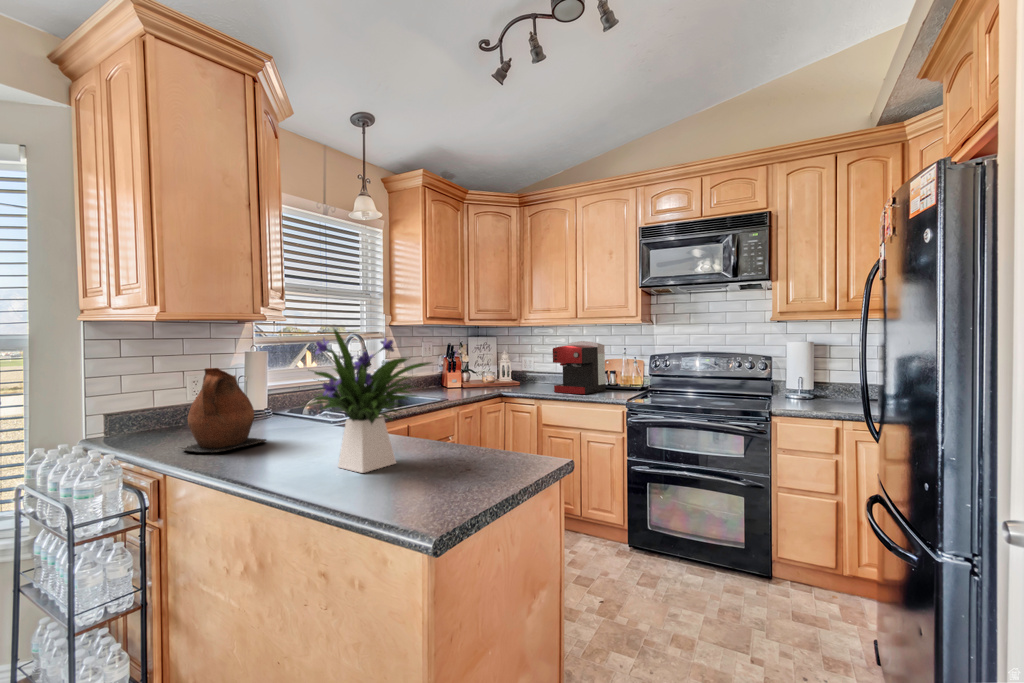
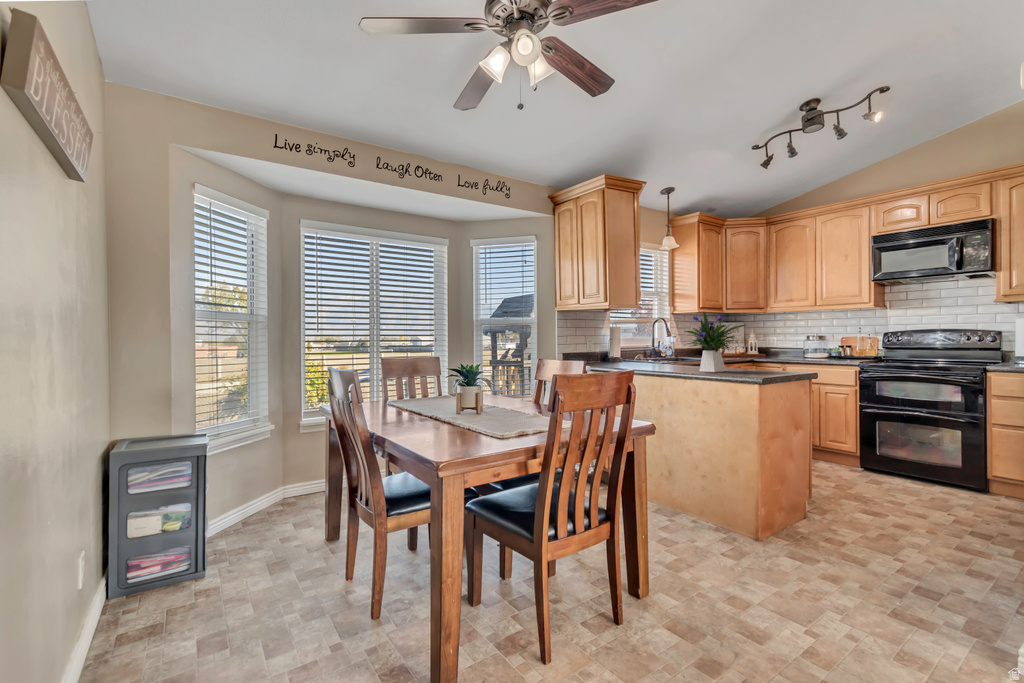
coffee maker: present [553,341,605,394] -> none [796,322,841,360]
ceramic pitcher: present [182,368,266,452] -> none [613,331,648,368]

